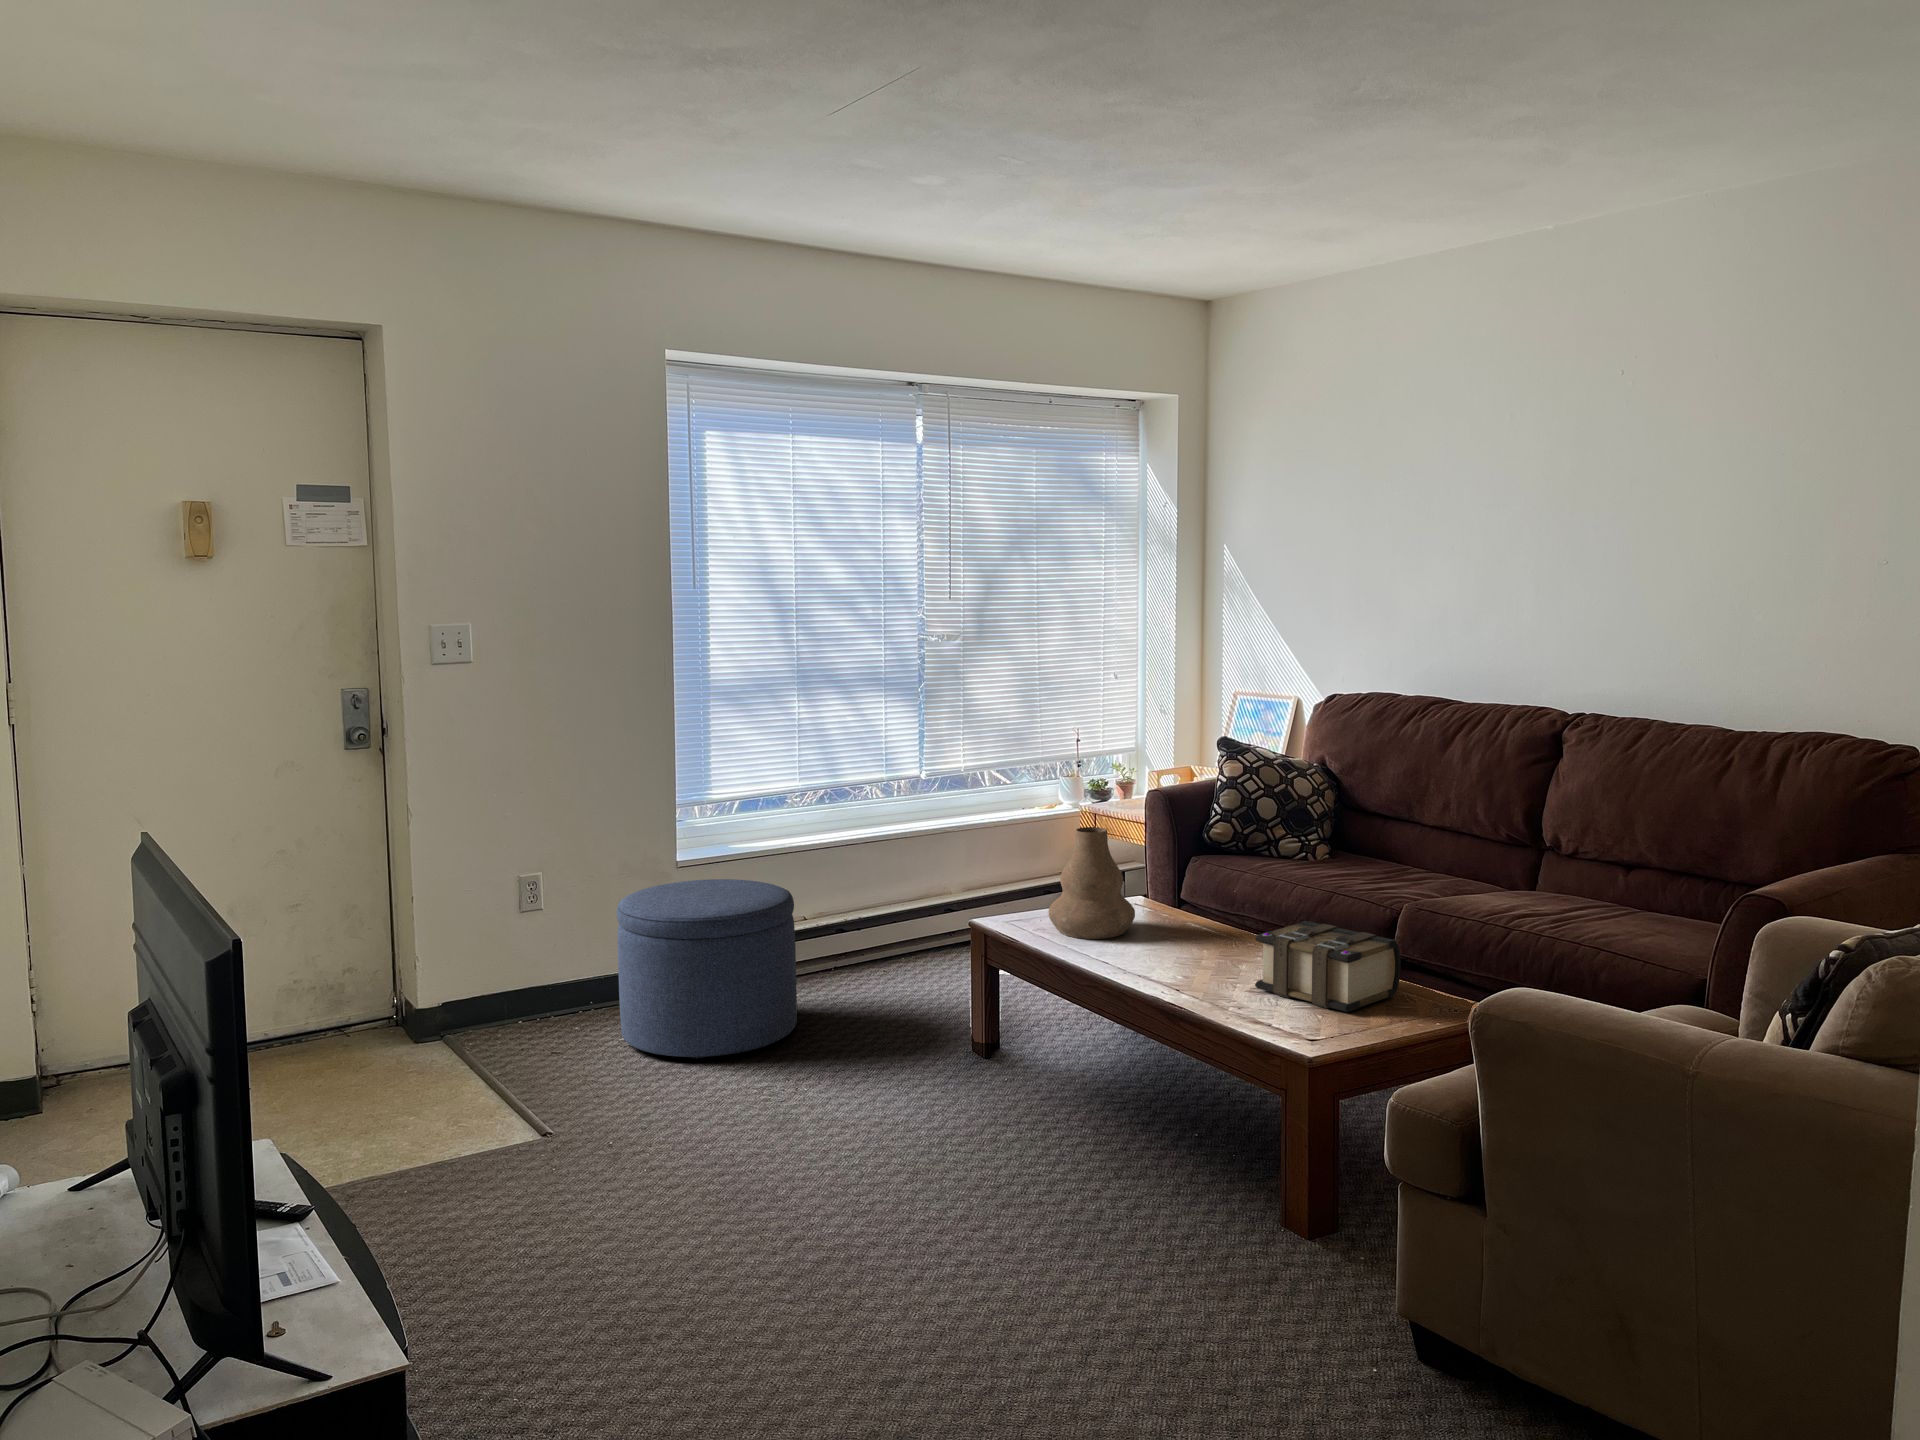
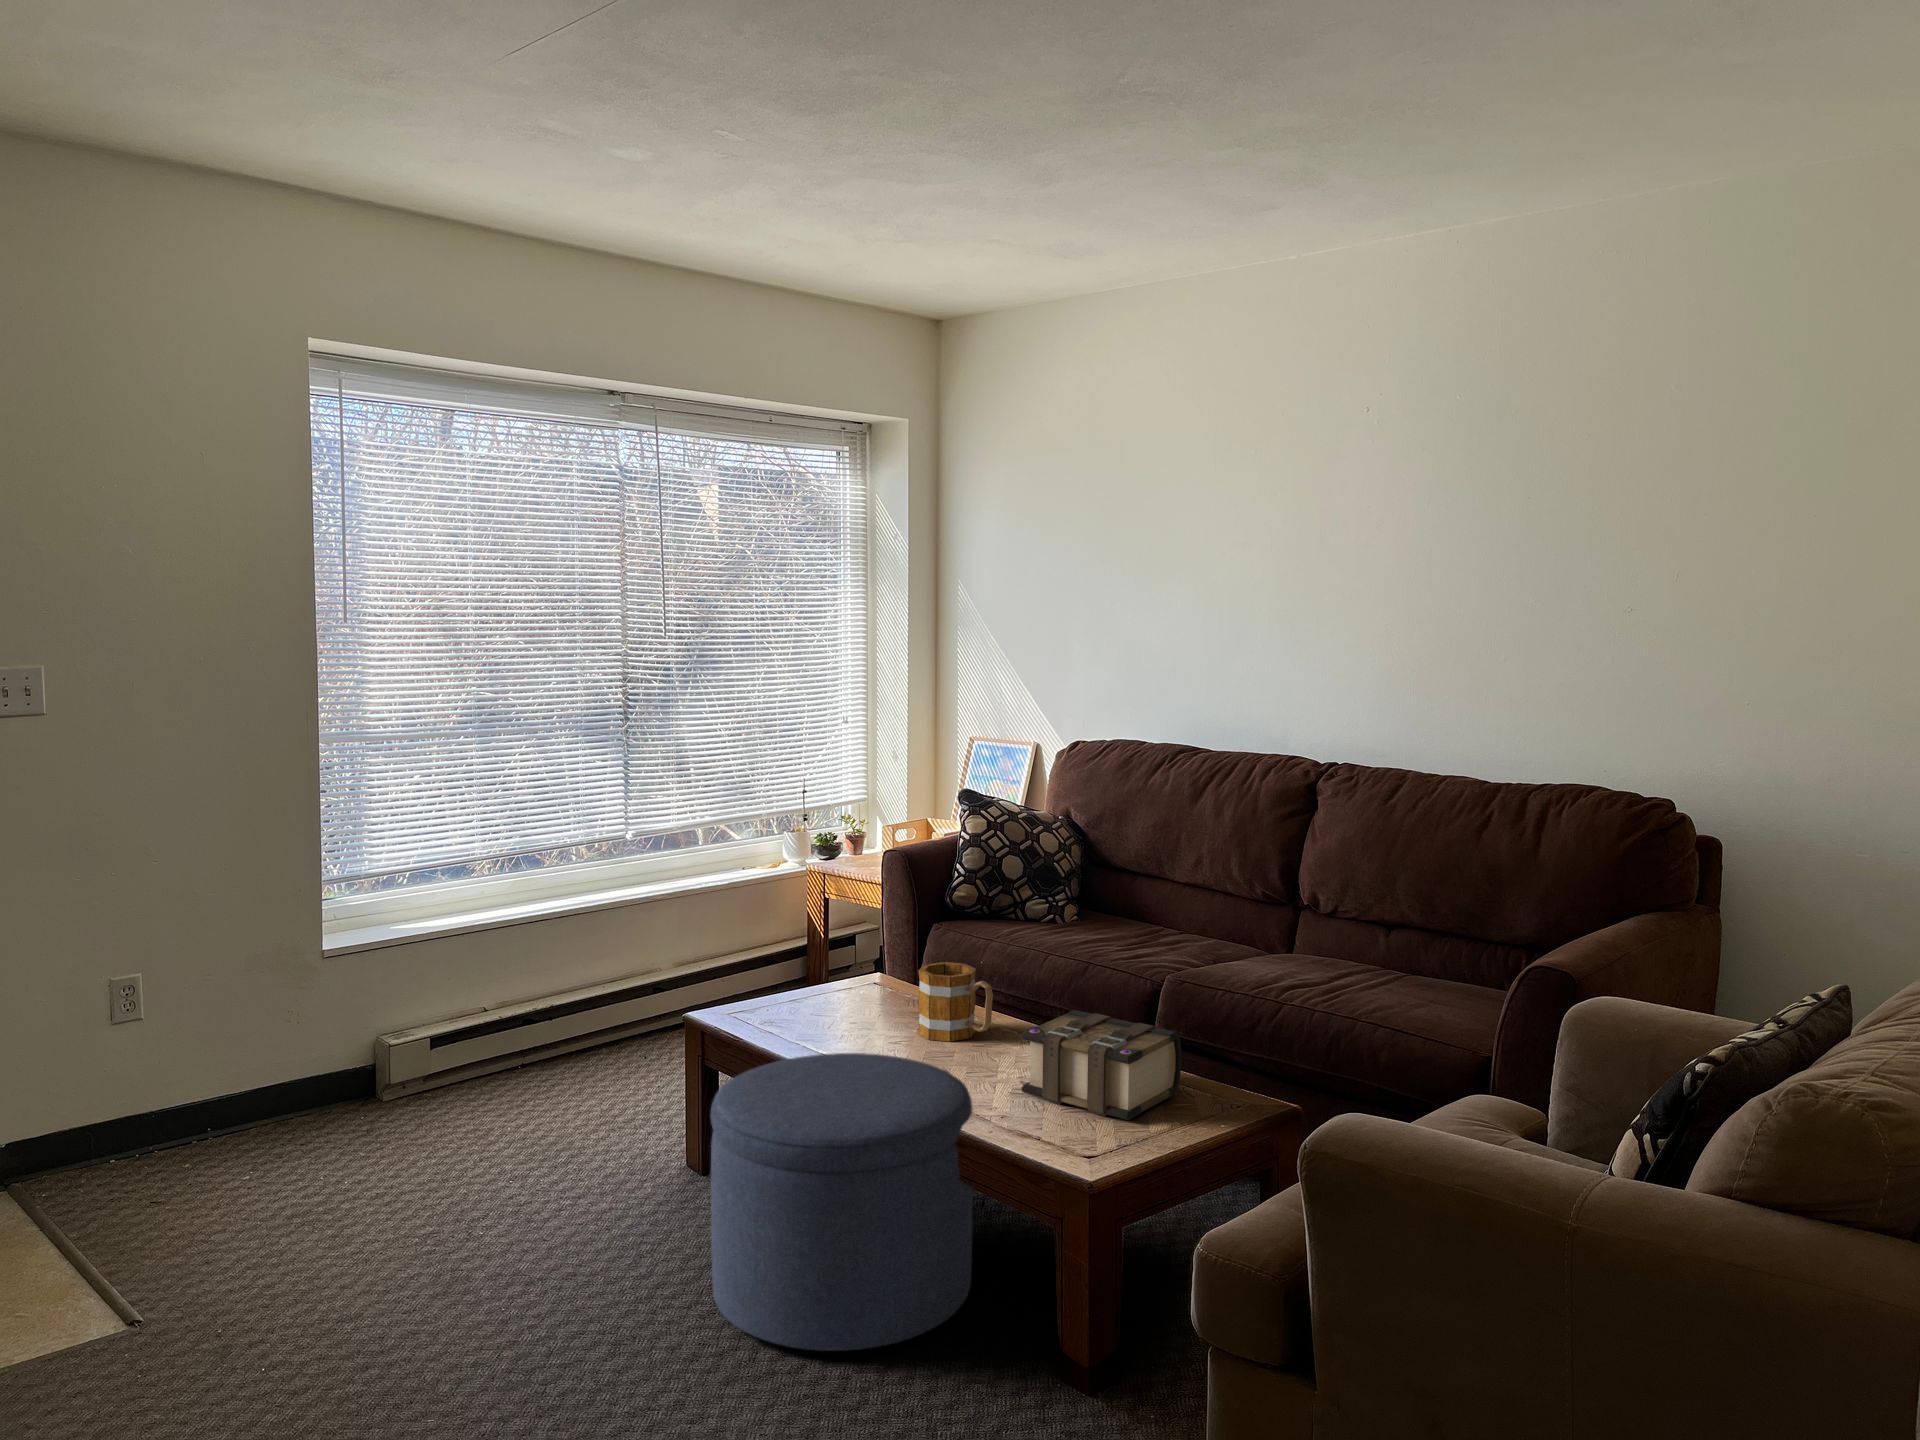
vase: present [1049,827,1135,939] -> none [778,903,877,1034]
ottoman: present [617,879,797,1059] -> present [710,1053,972,1351]
mug: none [1170,881,1236,949] -> present [918,962,993,1042]

